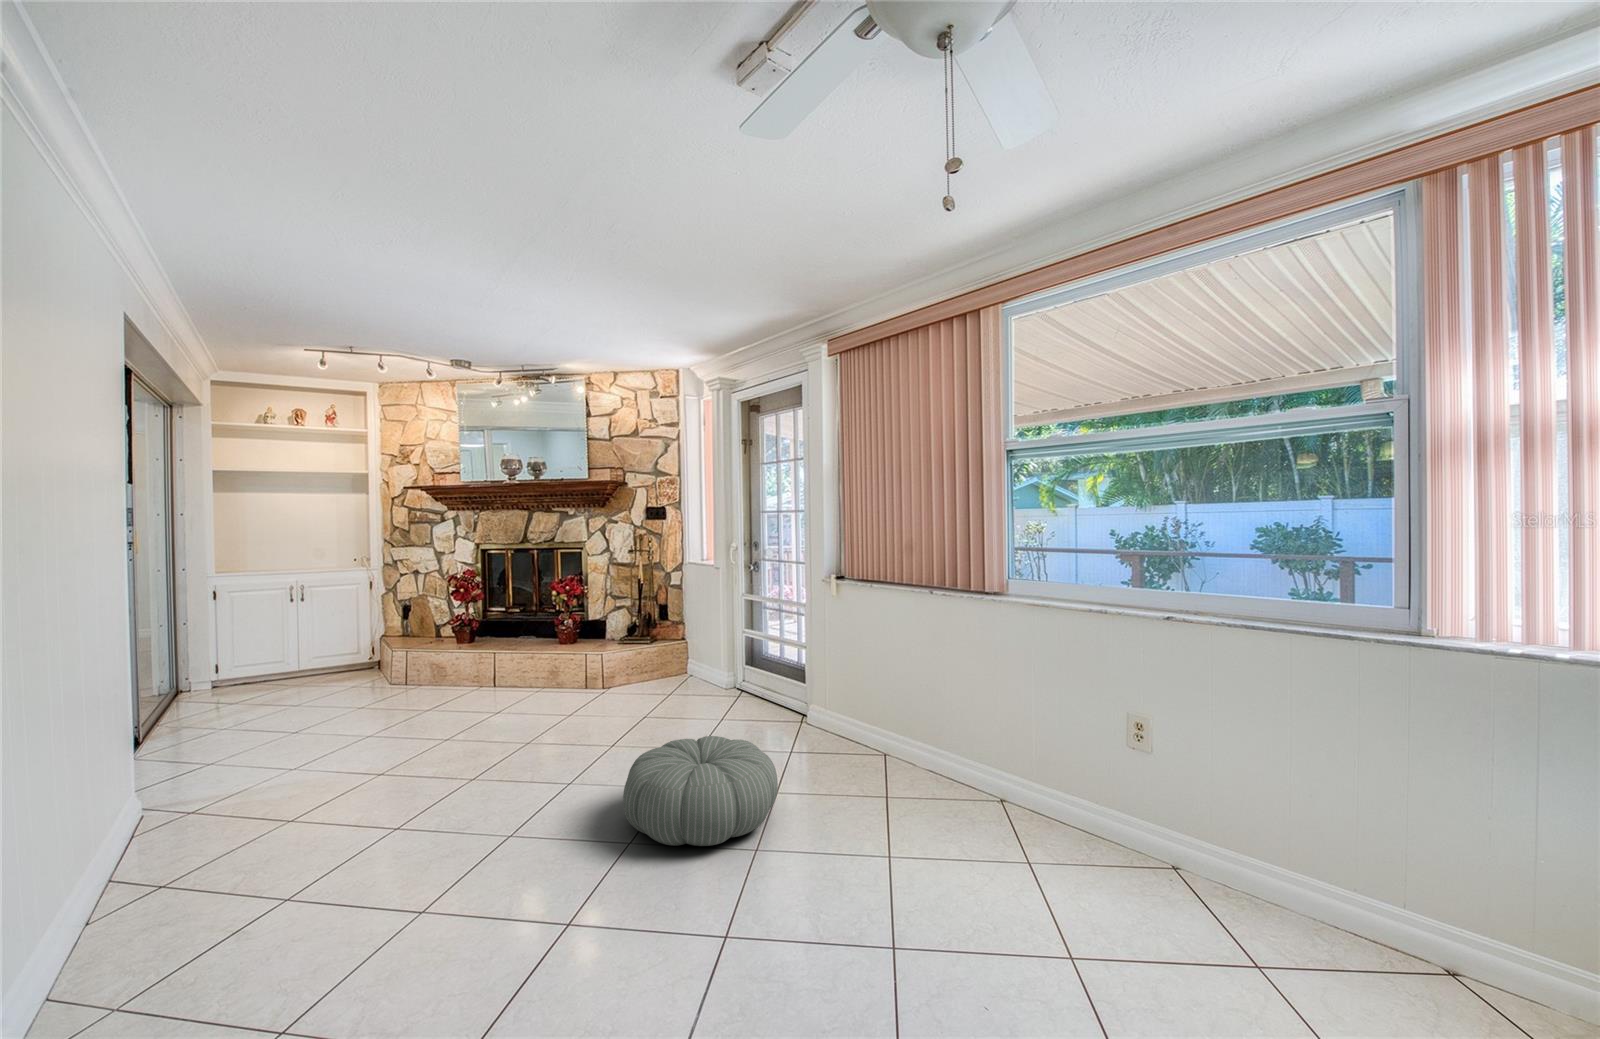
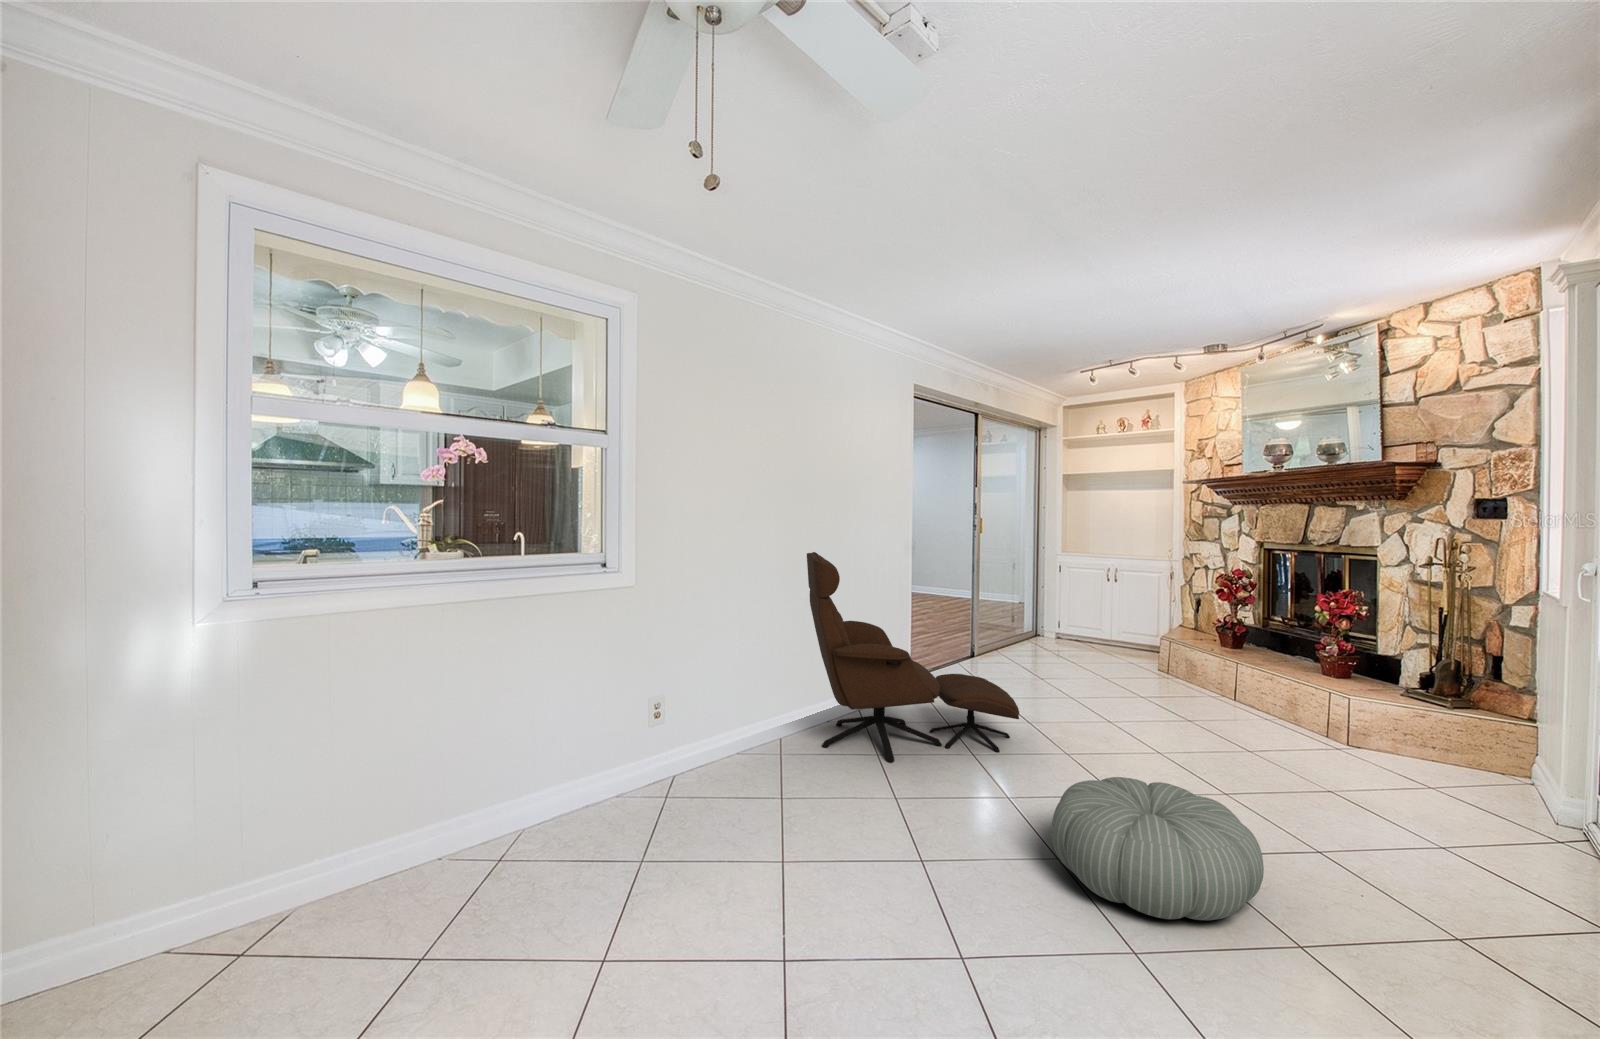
lounge chair: none [11,603,434,959] -> present [807,552,1019,762]

